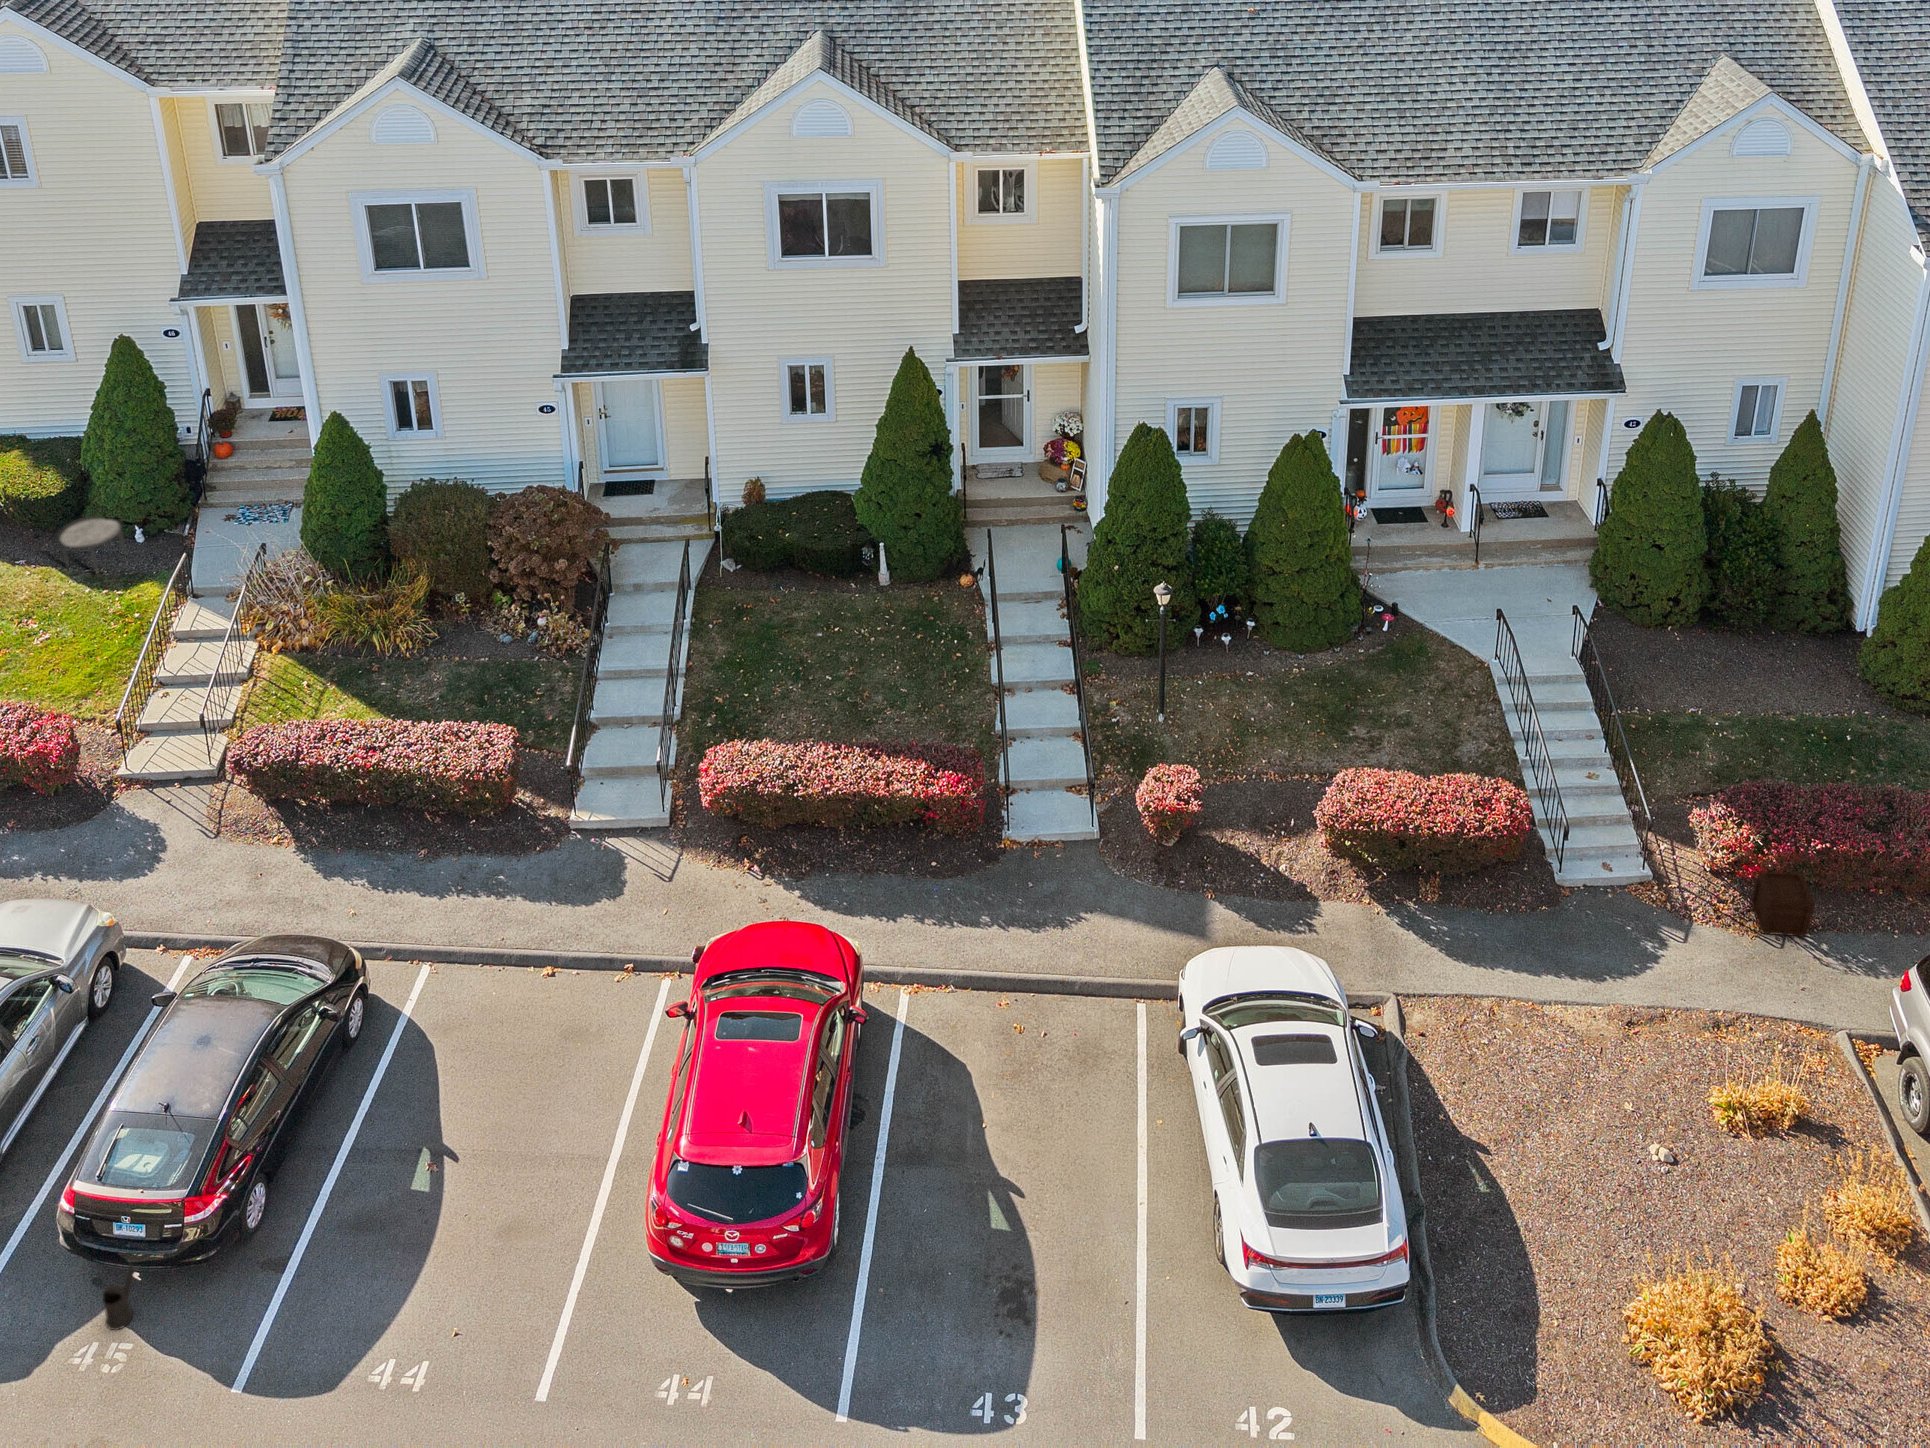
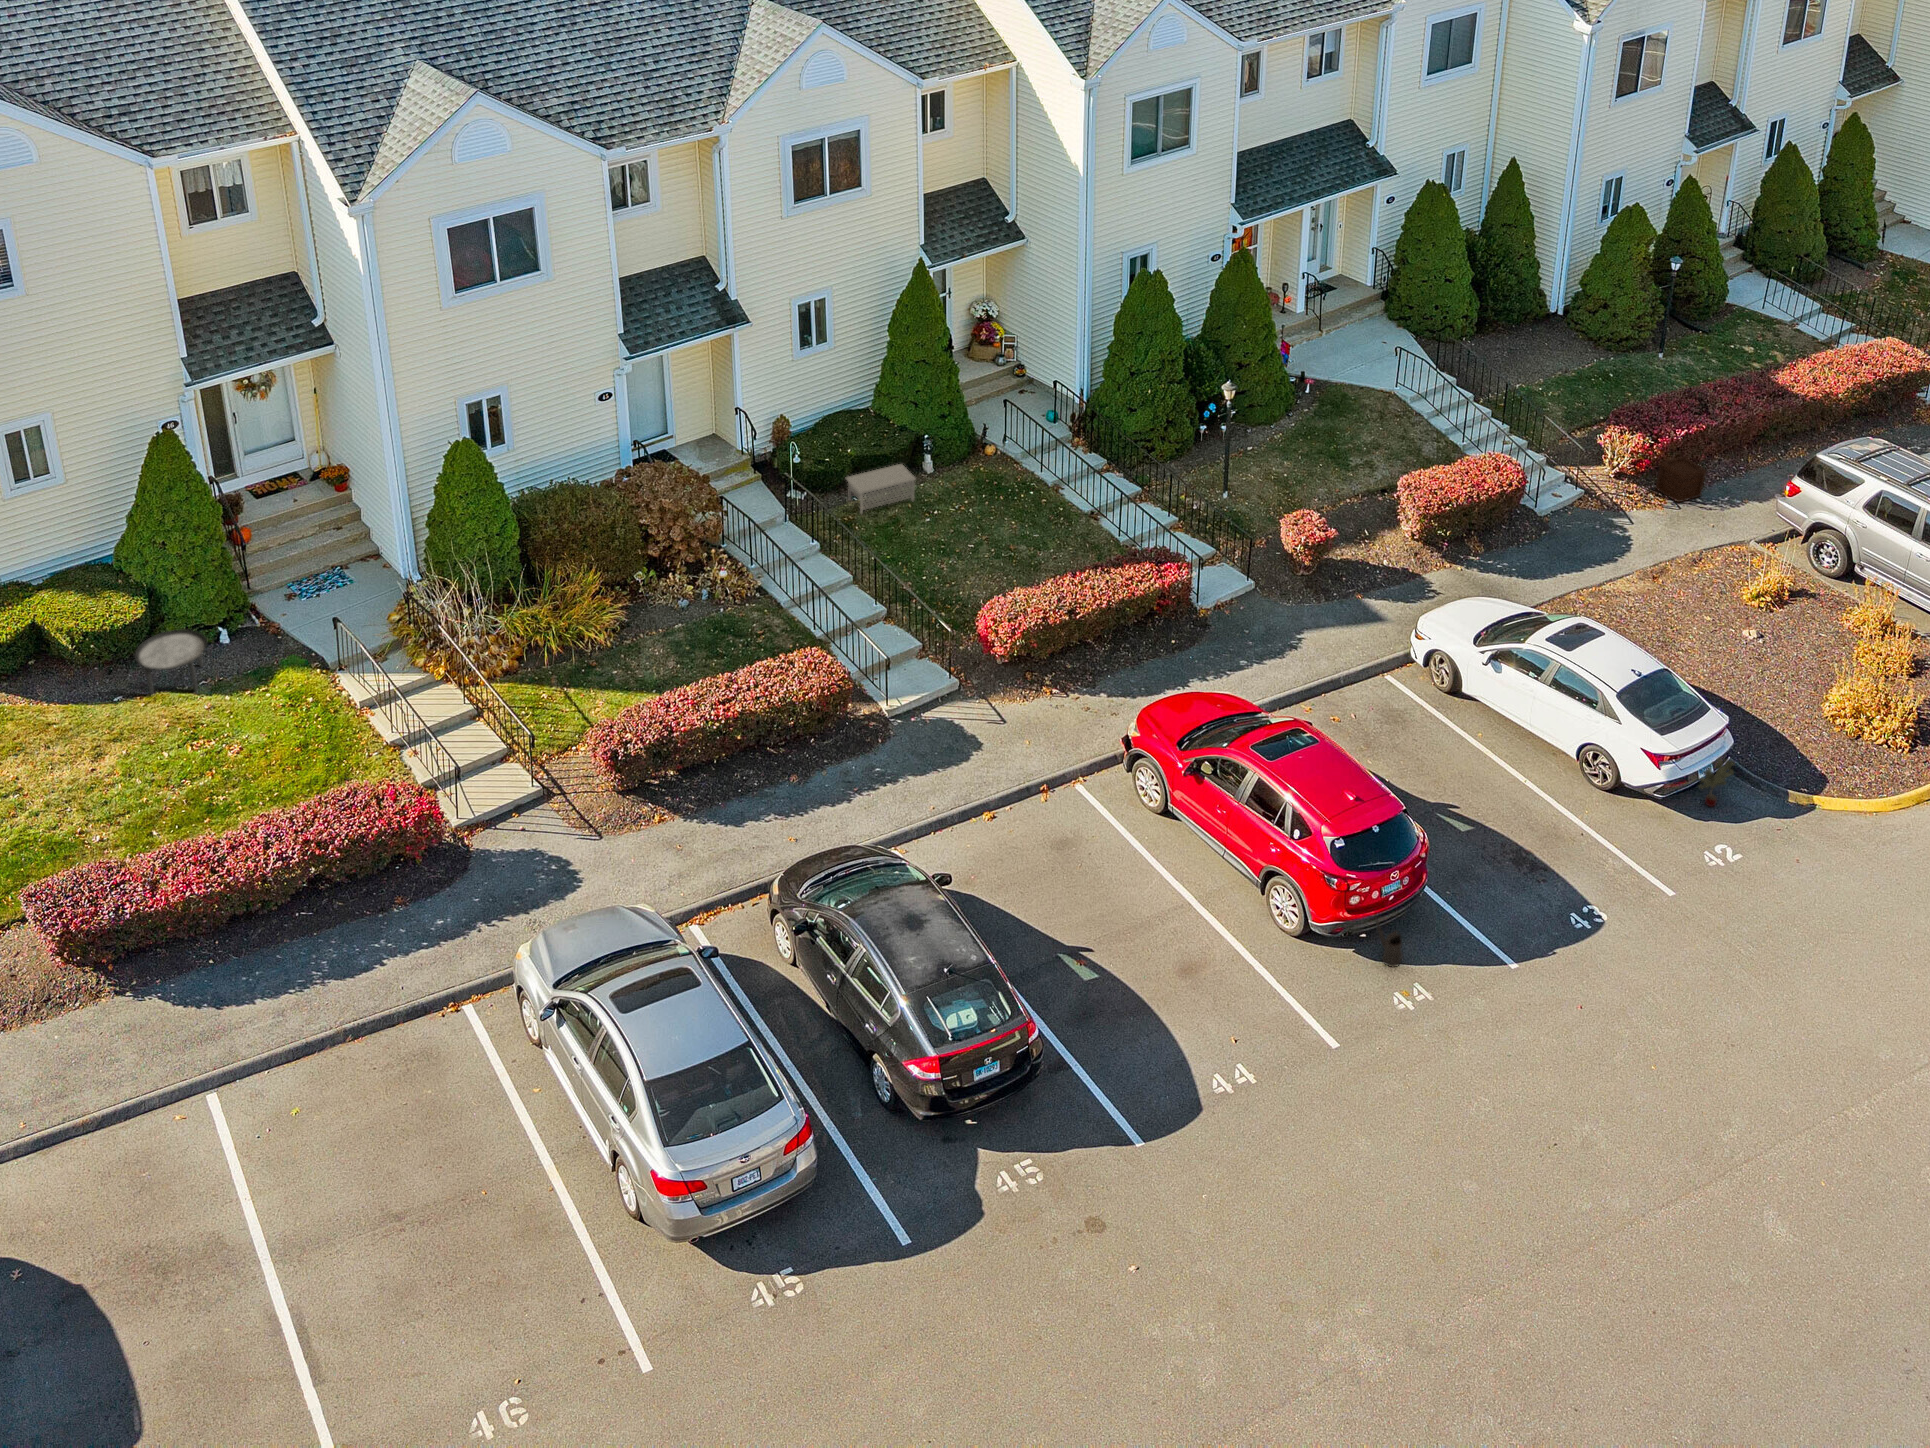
storage bench: none [763,559,837,606] -> present [846,464,915,514]
watering can: present [103,1264,133,1330] -> present [1375,918,1403,967]
potted tree: none [1300,1292,1366,1358] -> present [1698,757,1735,807]

